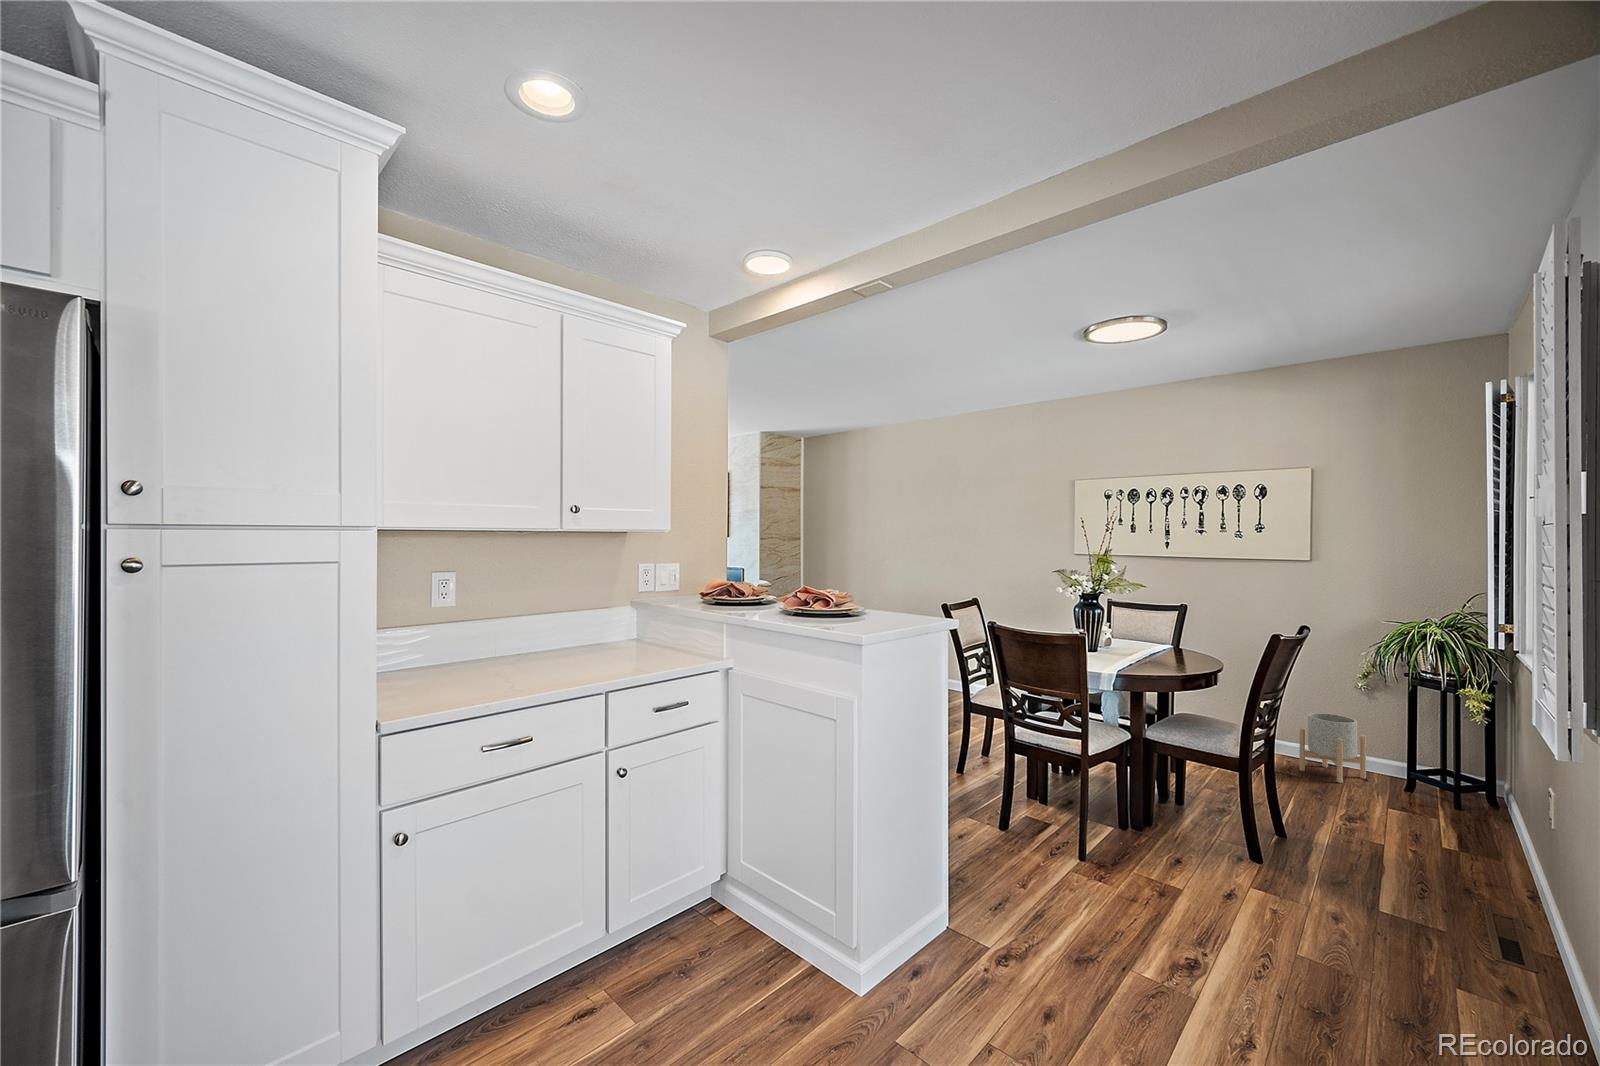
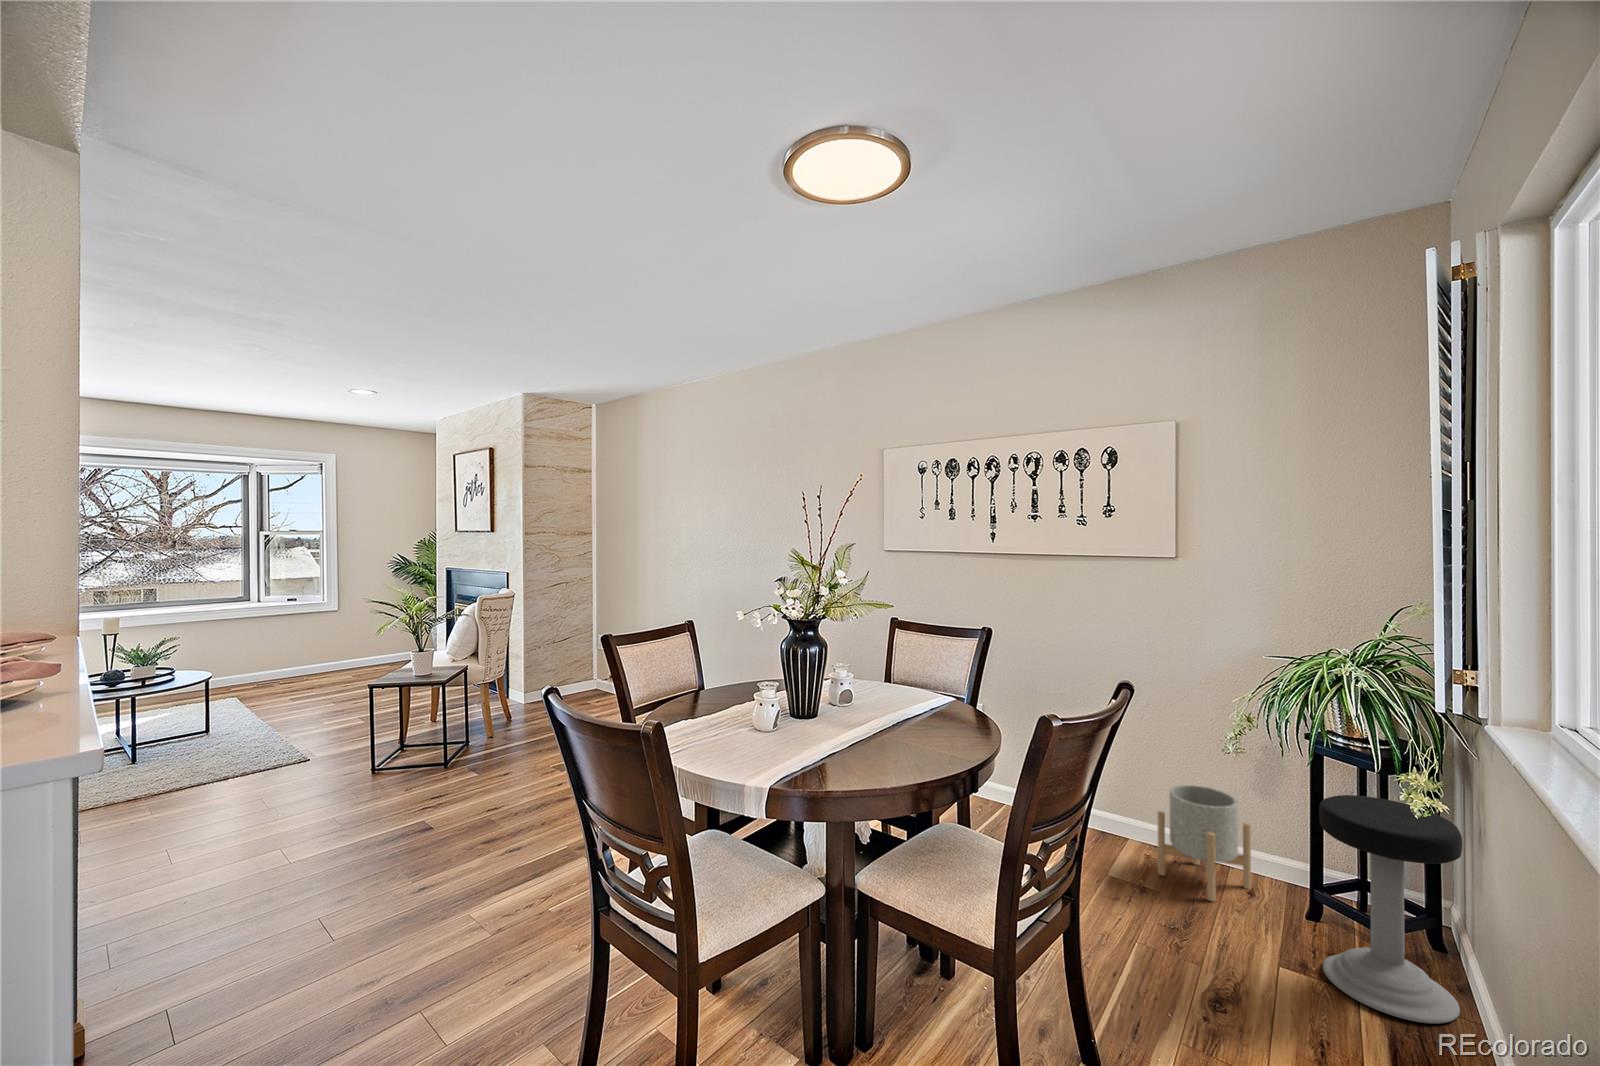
stool: none [1416,707,1506,830] -> present [1319,795,1462,1024]

